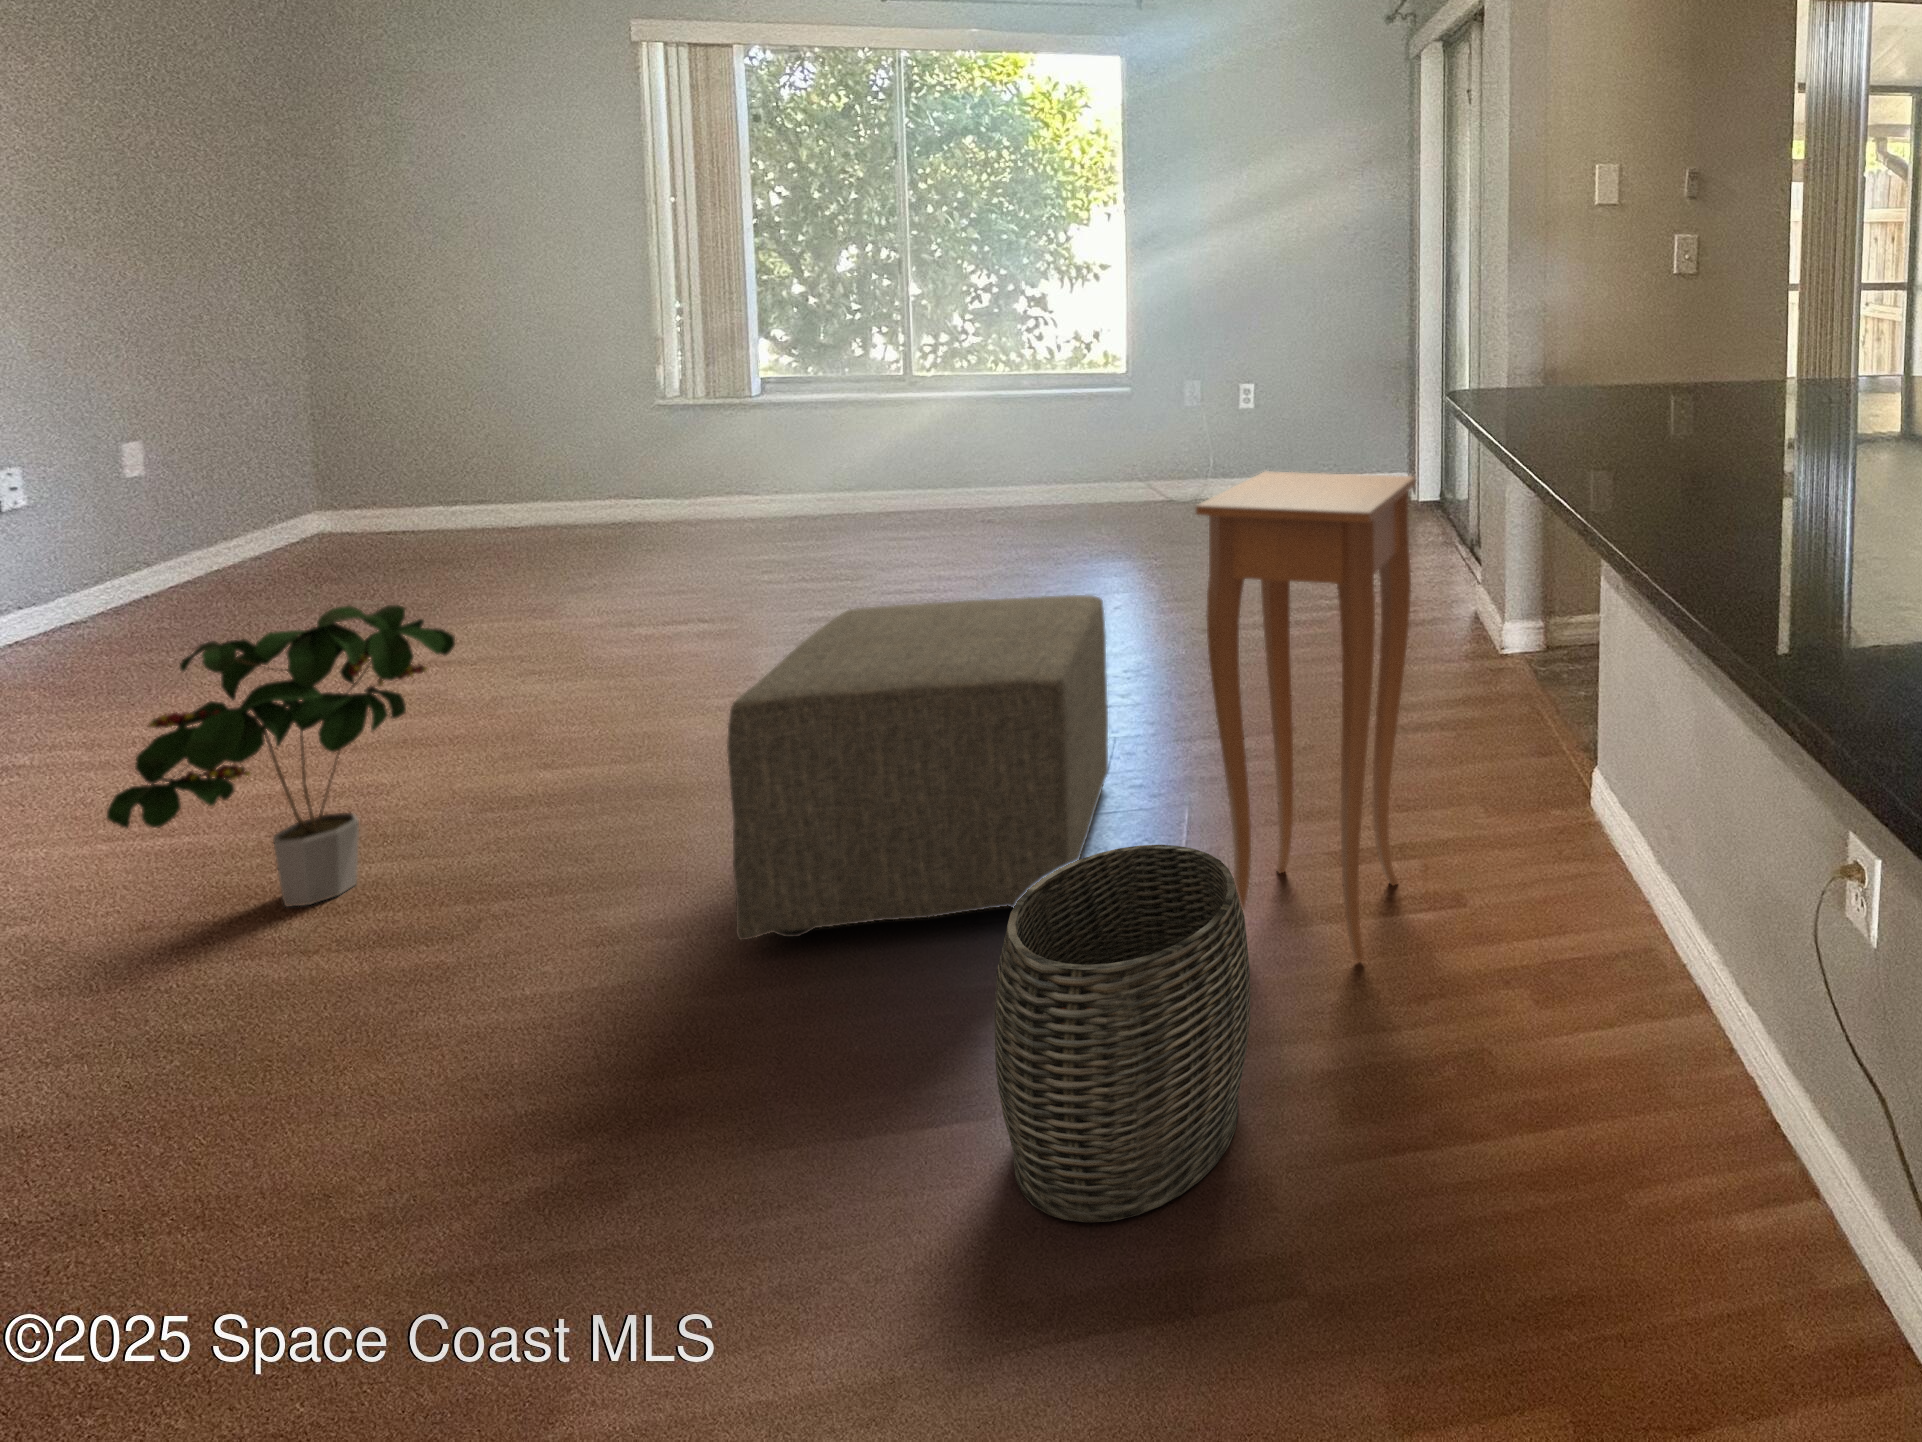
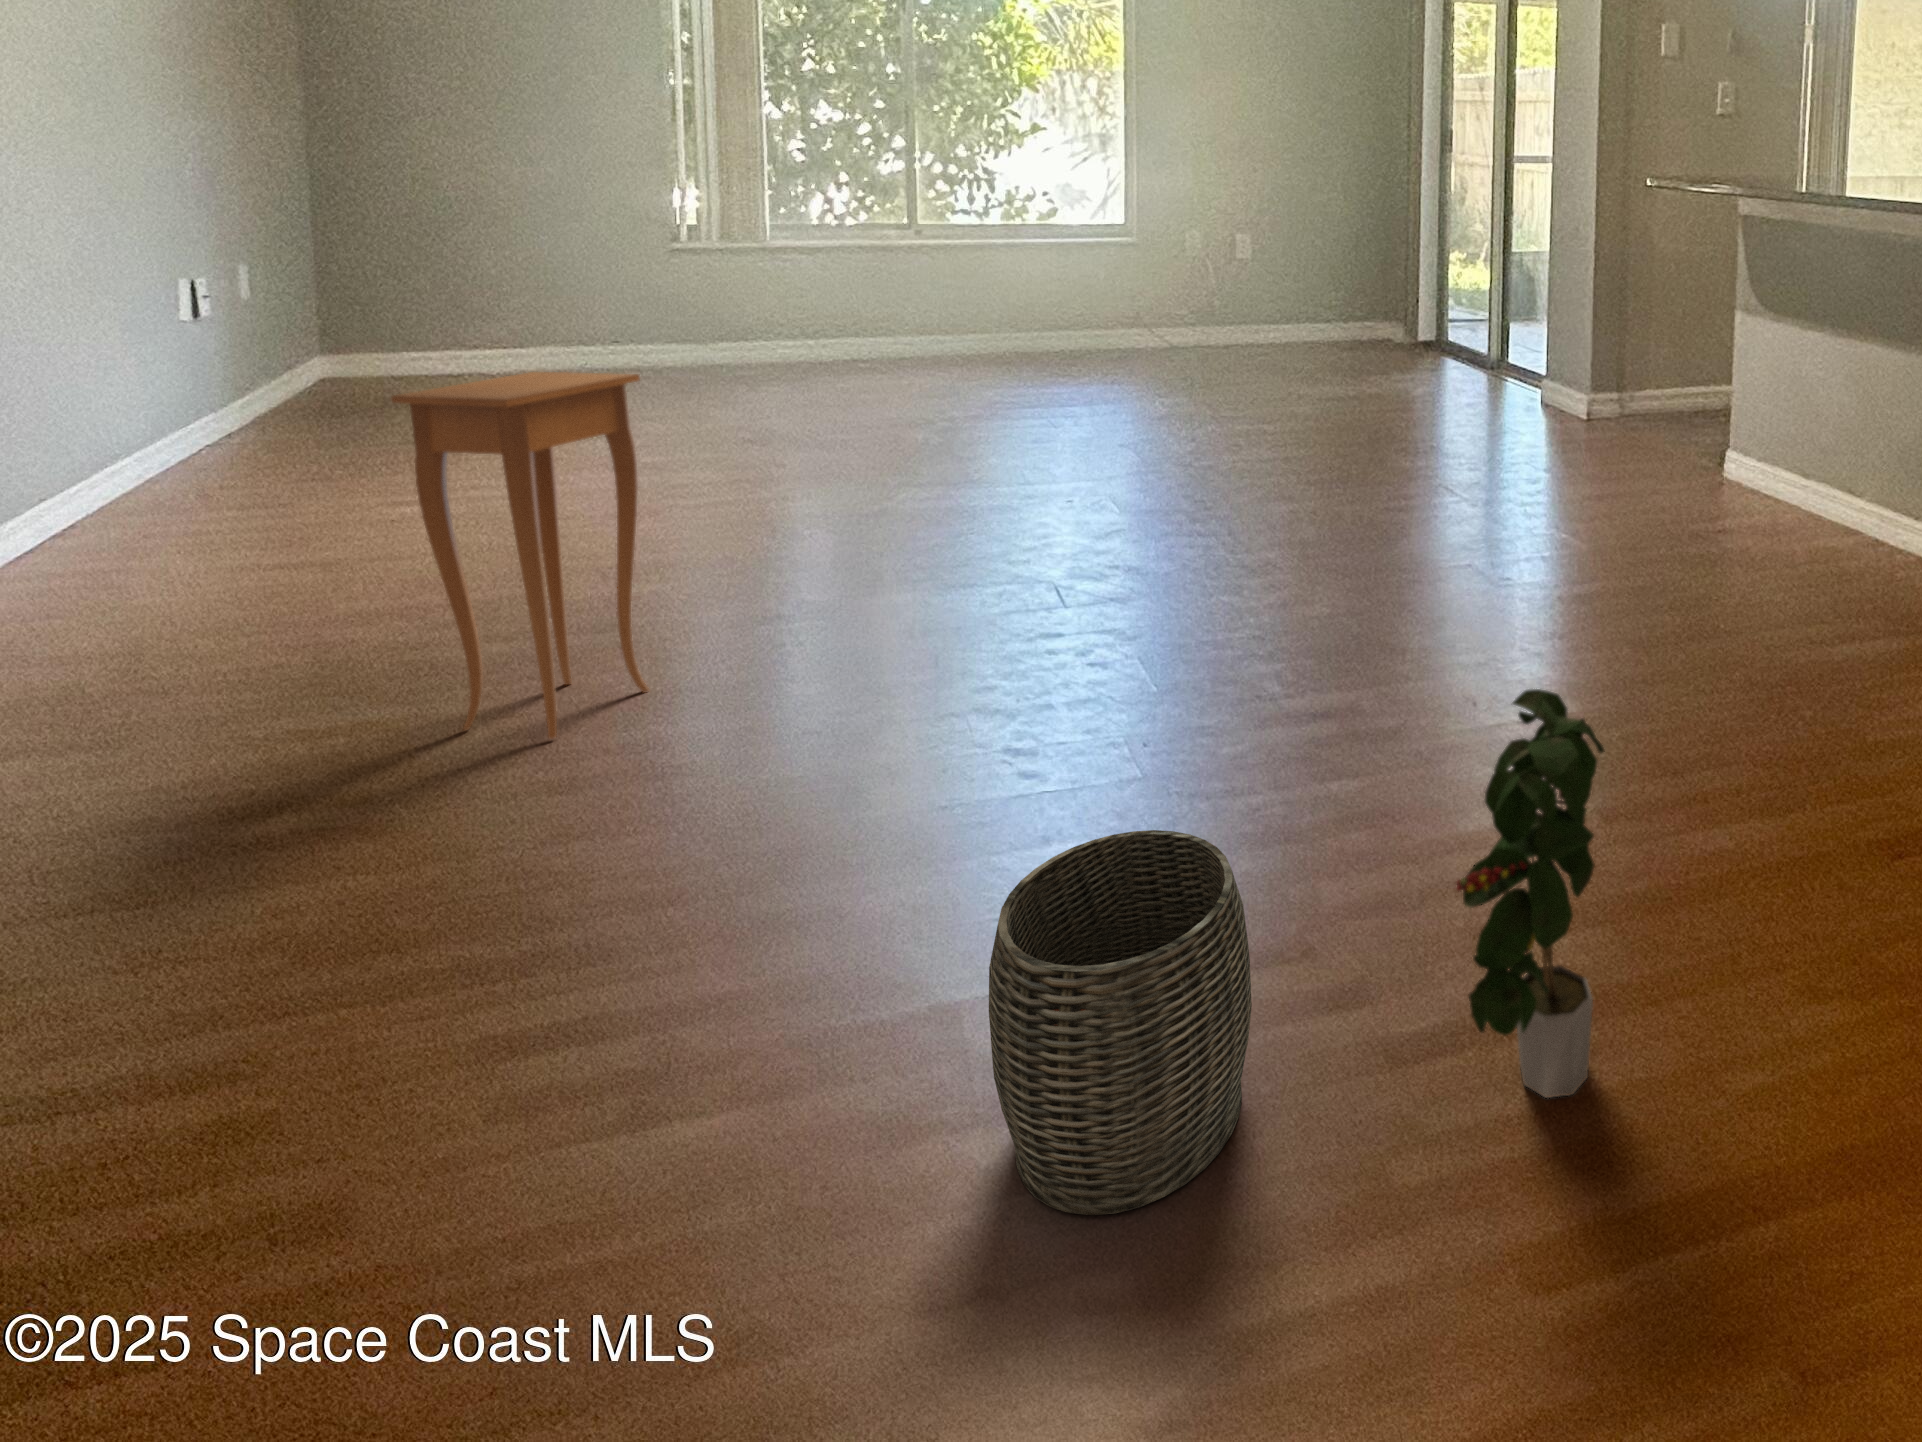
side table: present [1196,472,1416,960] -> present [391,372,649,738]
ottoman: present [727,595,1108,940] -> none [712,559,1109,918]
potted plant: present [107,605,455,907] -> present [1457,689,1605,1098]

